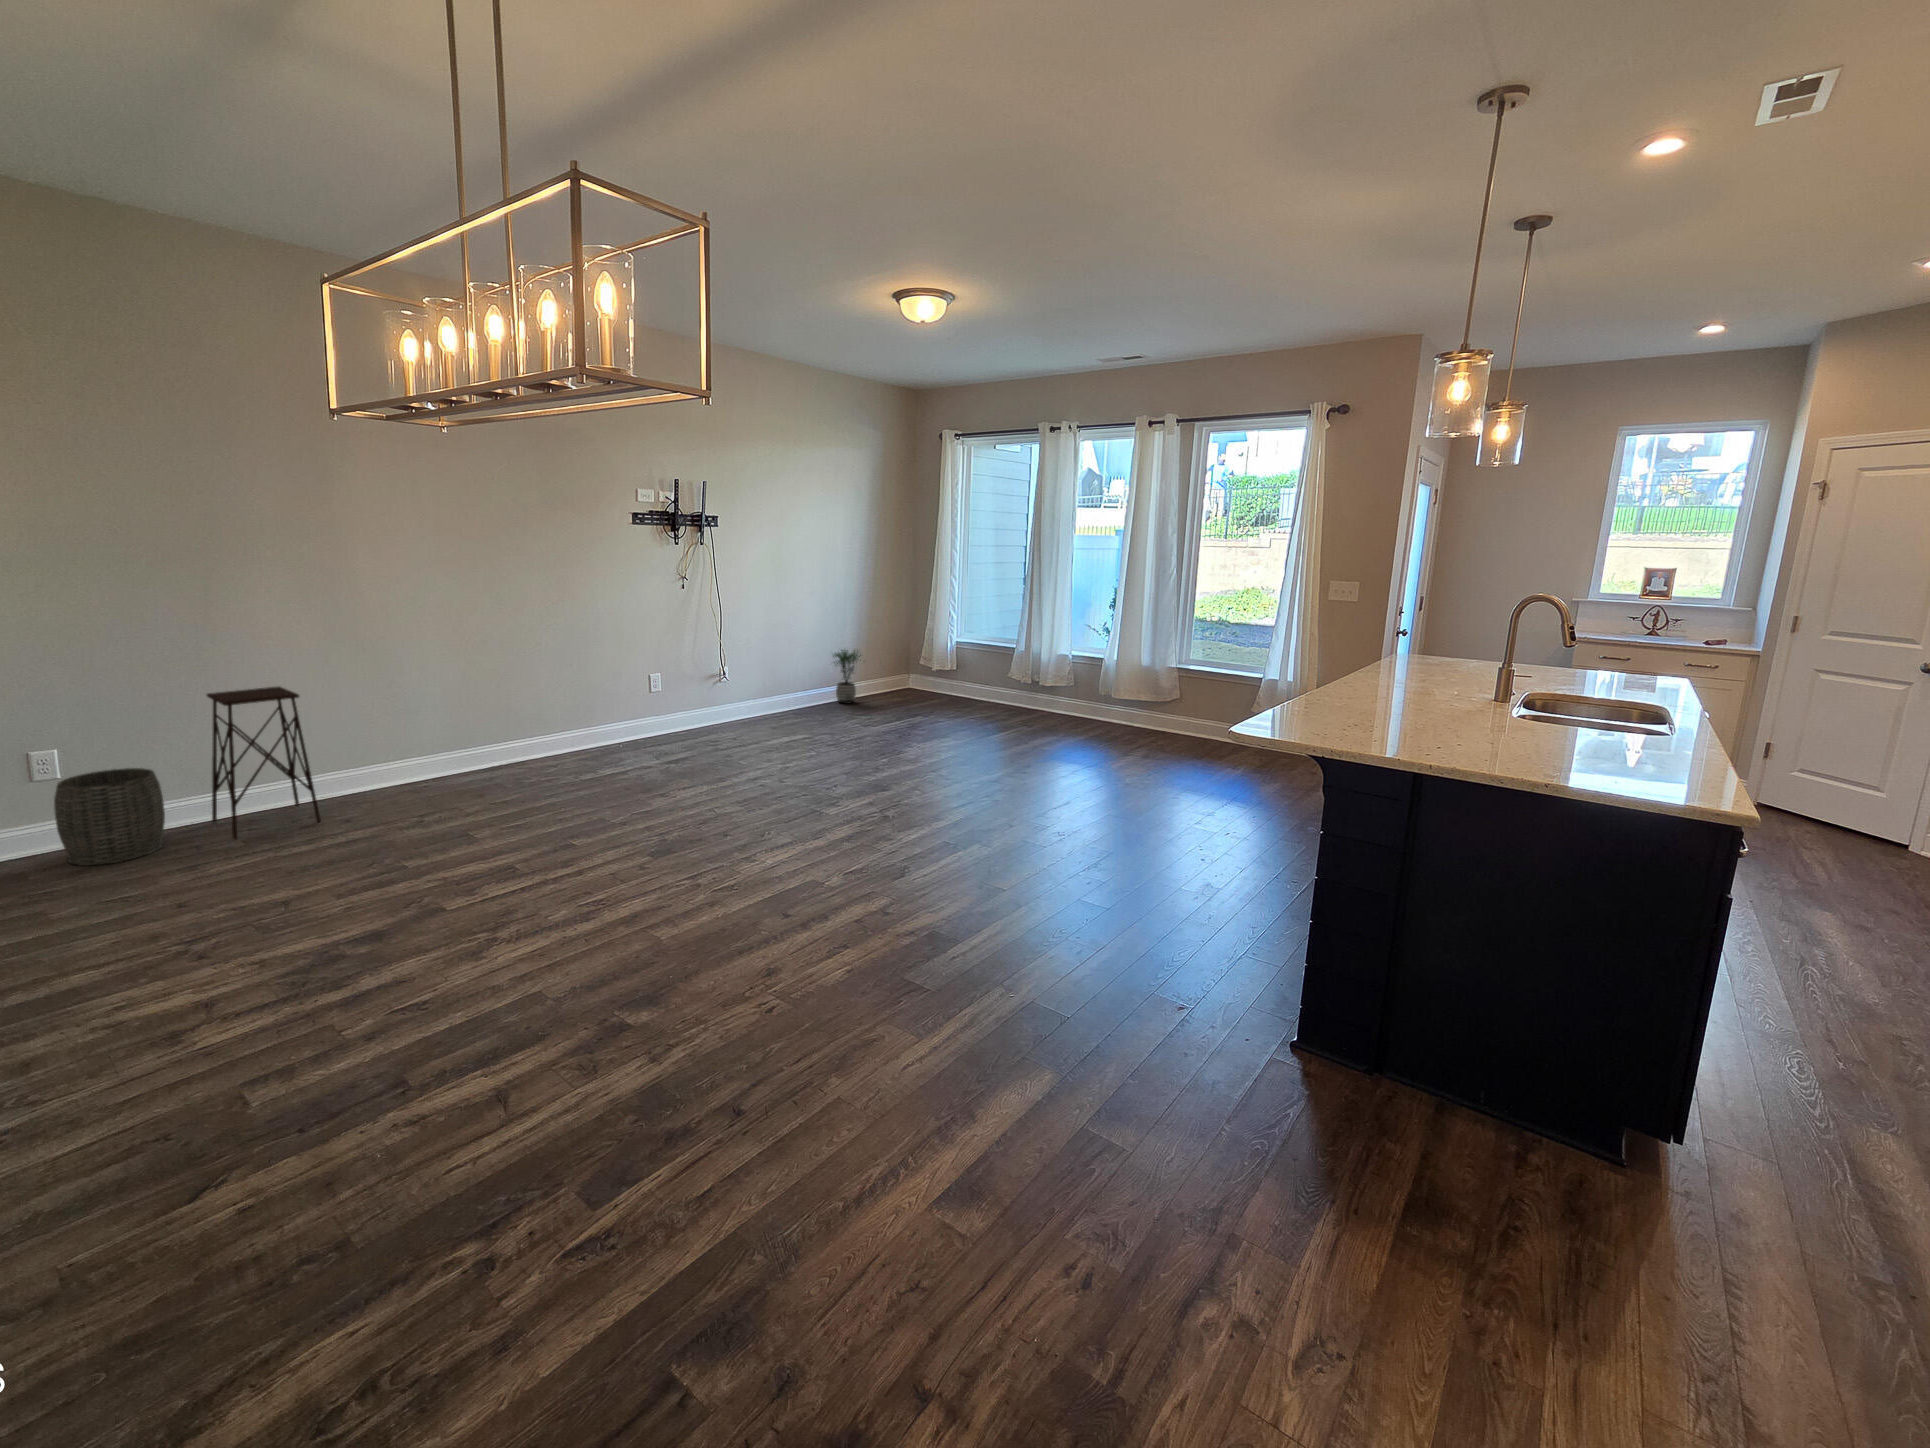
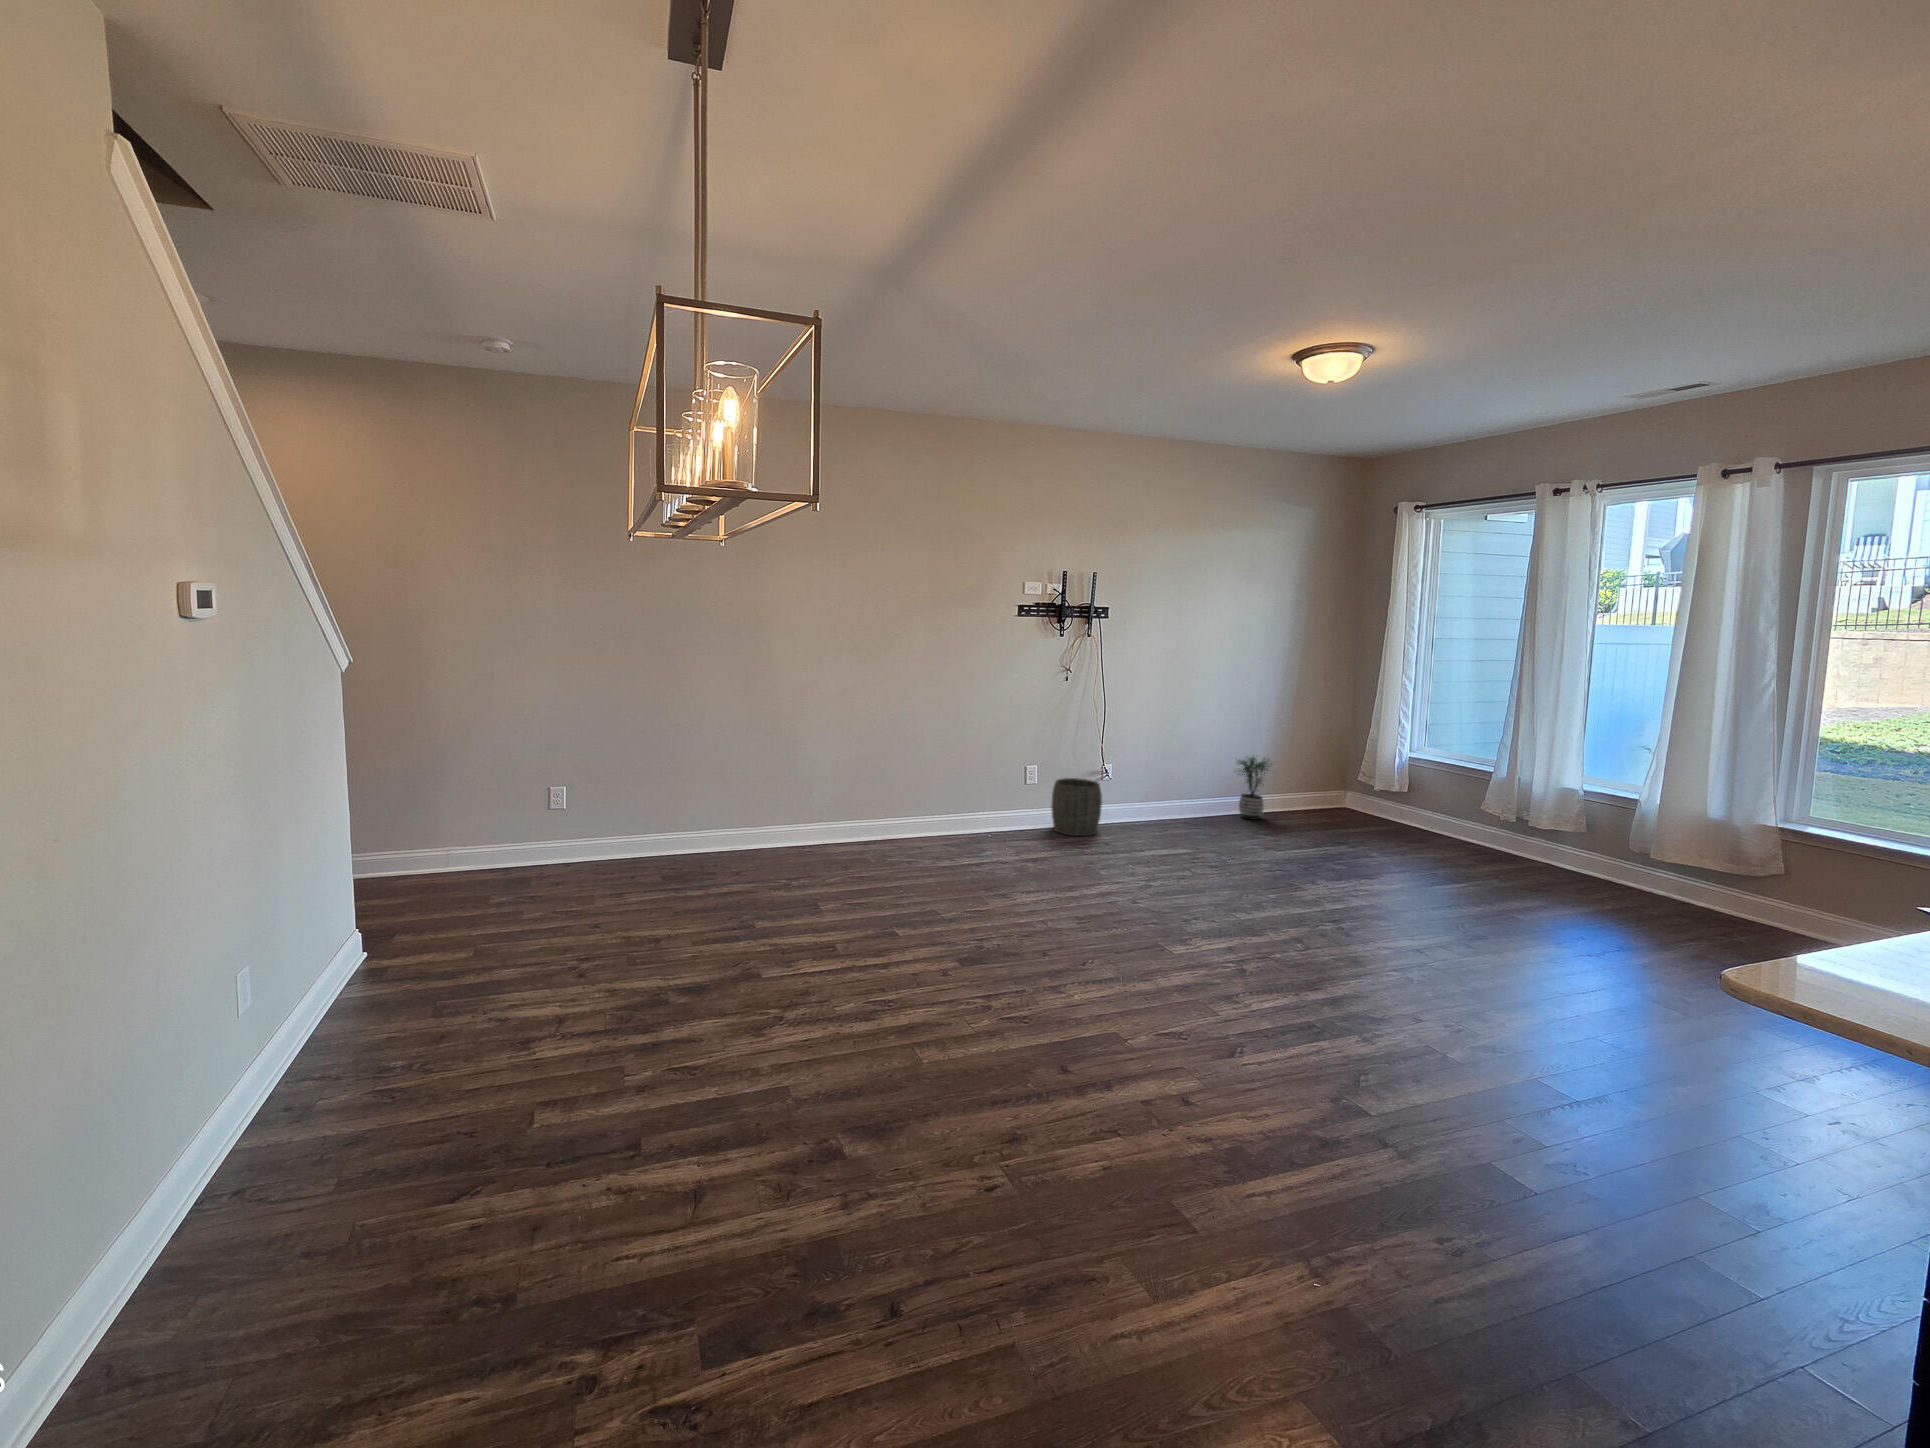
side table: present [207,686,321,839] -> none [654,751,720,875]
woven basket: present [54,768,165,866] -> present [1051,778,1102,836]

